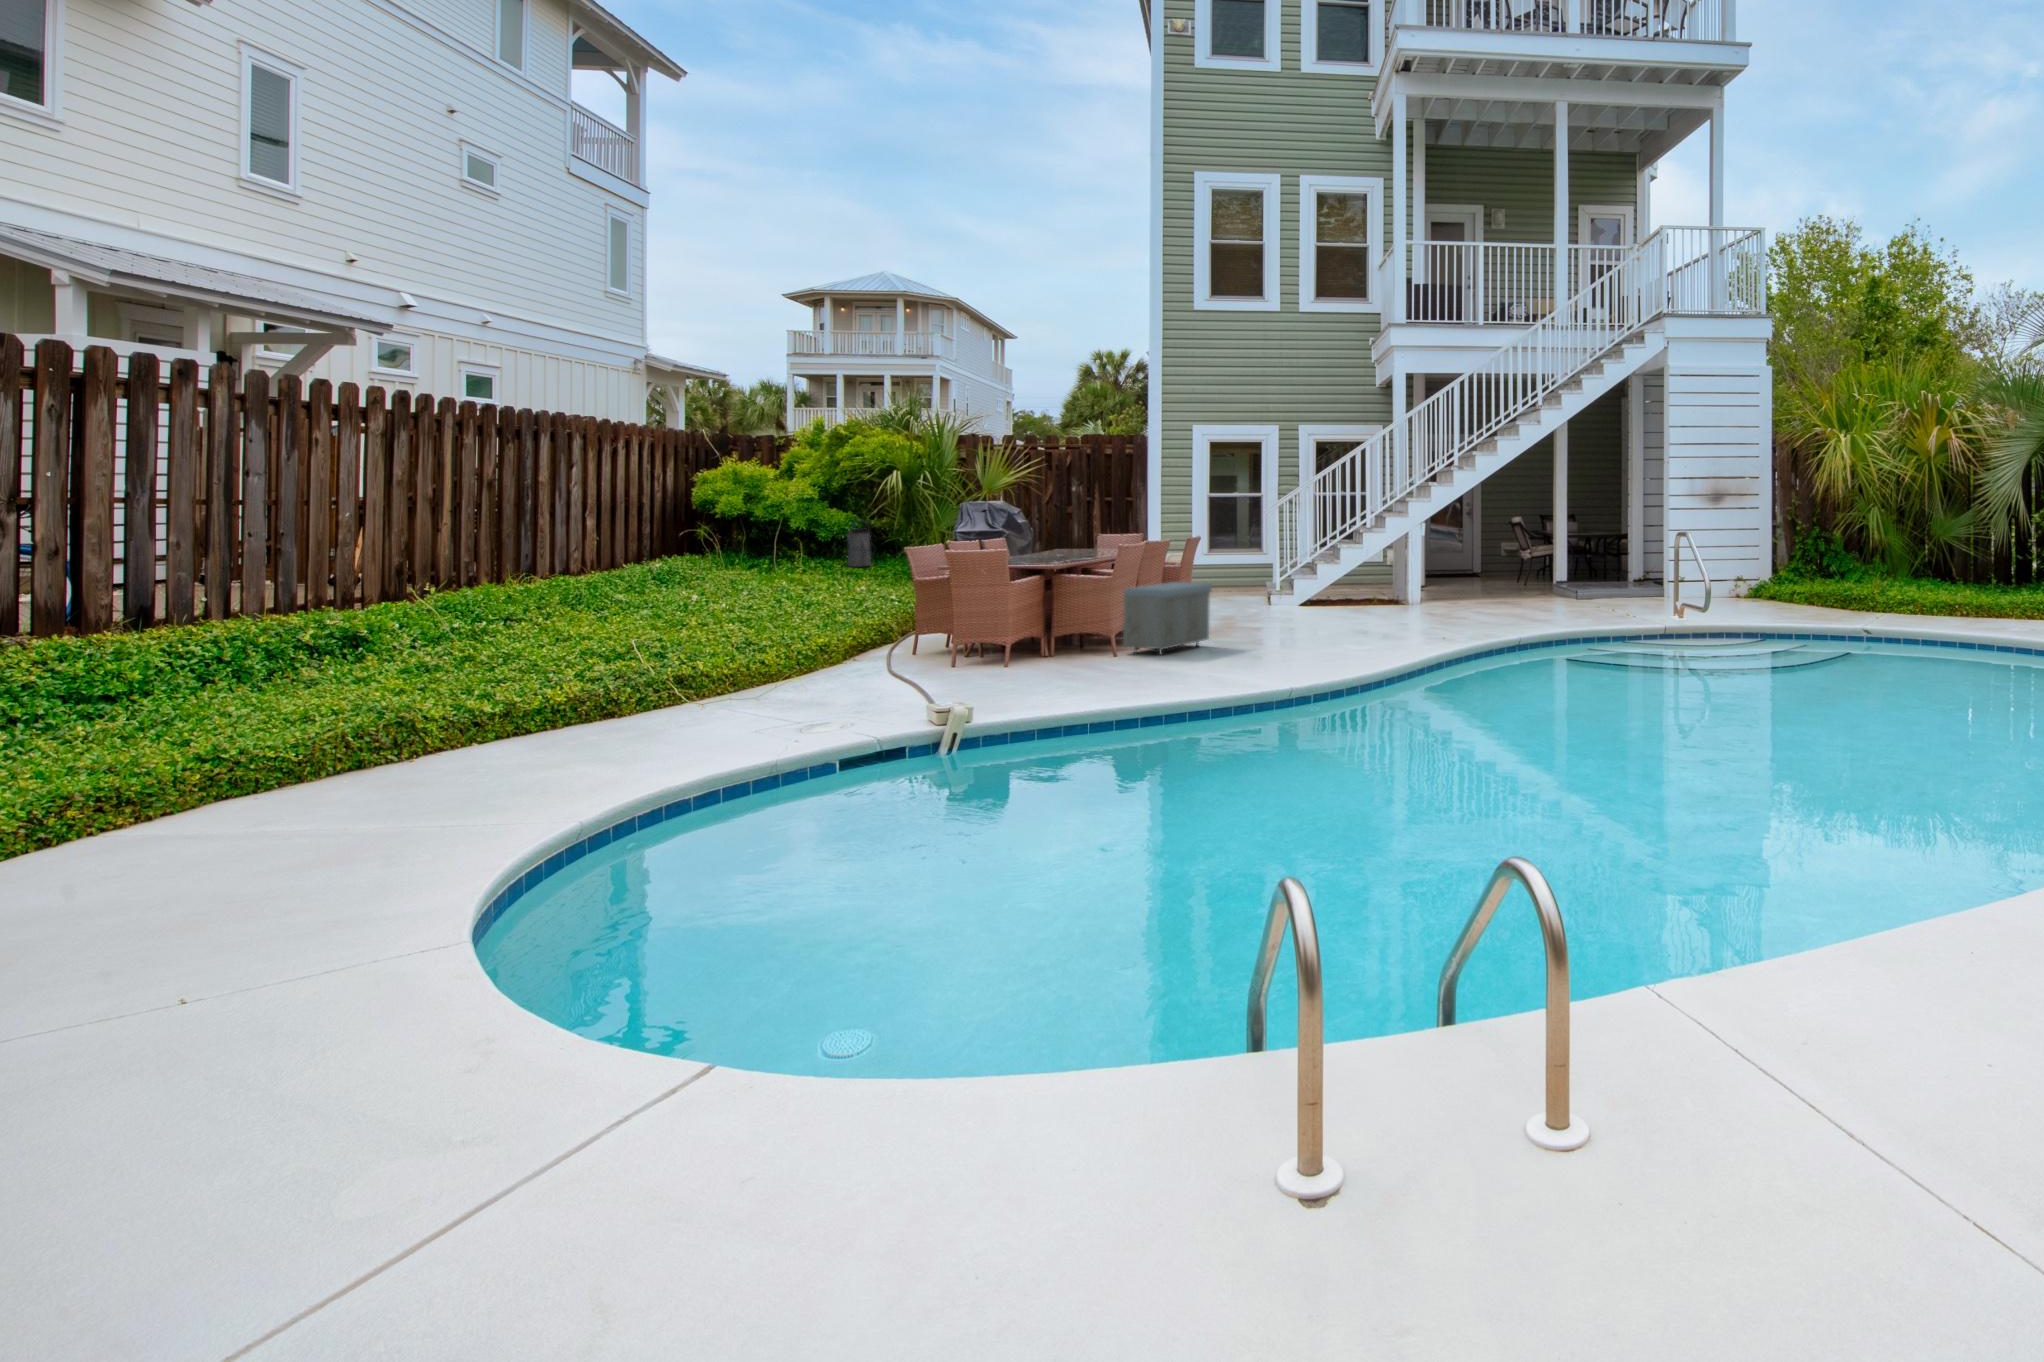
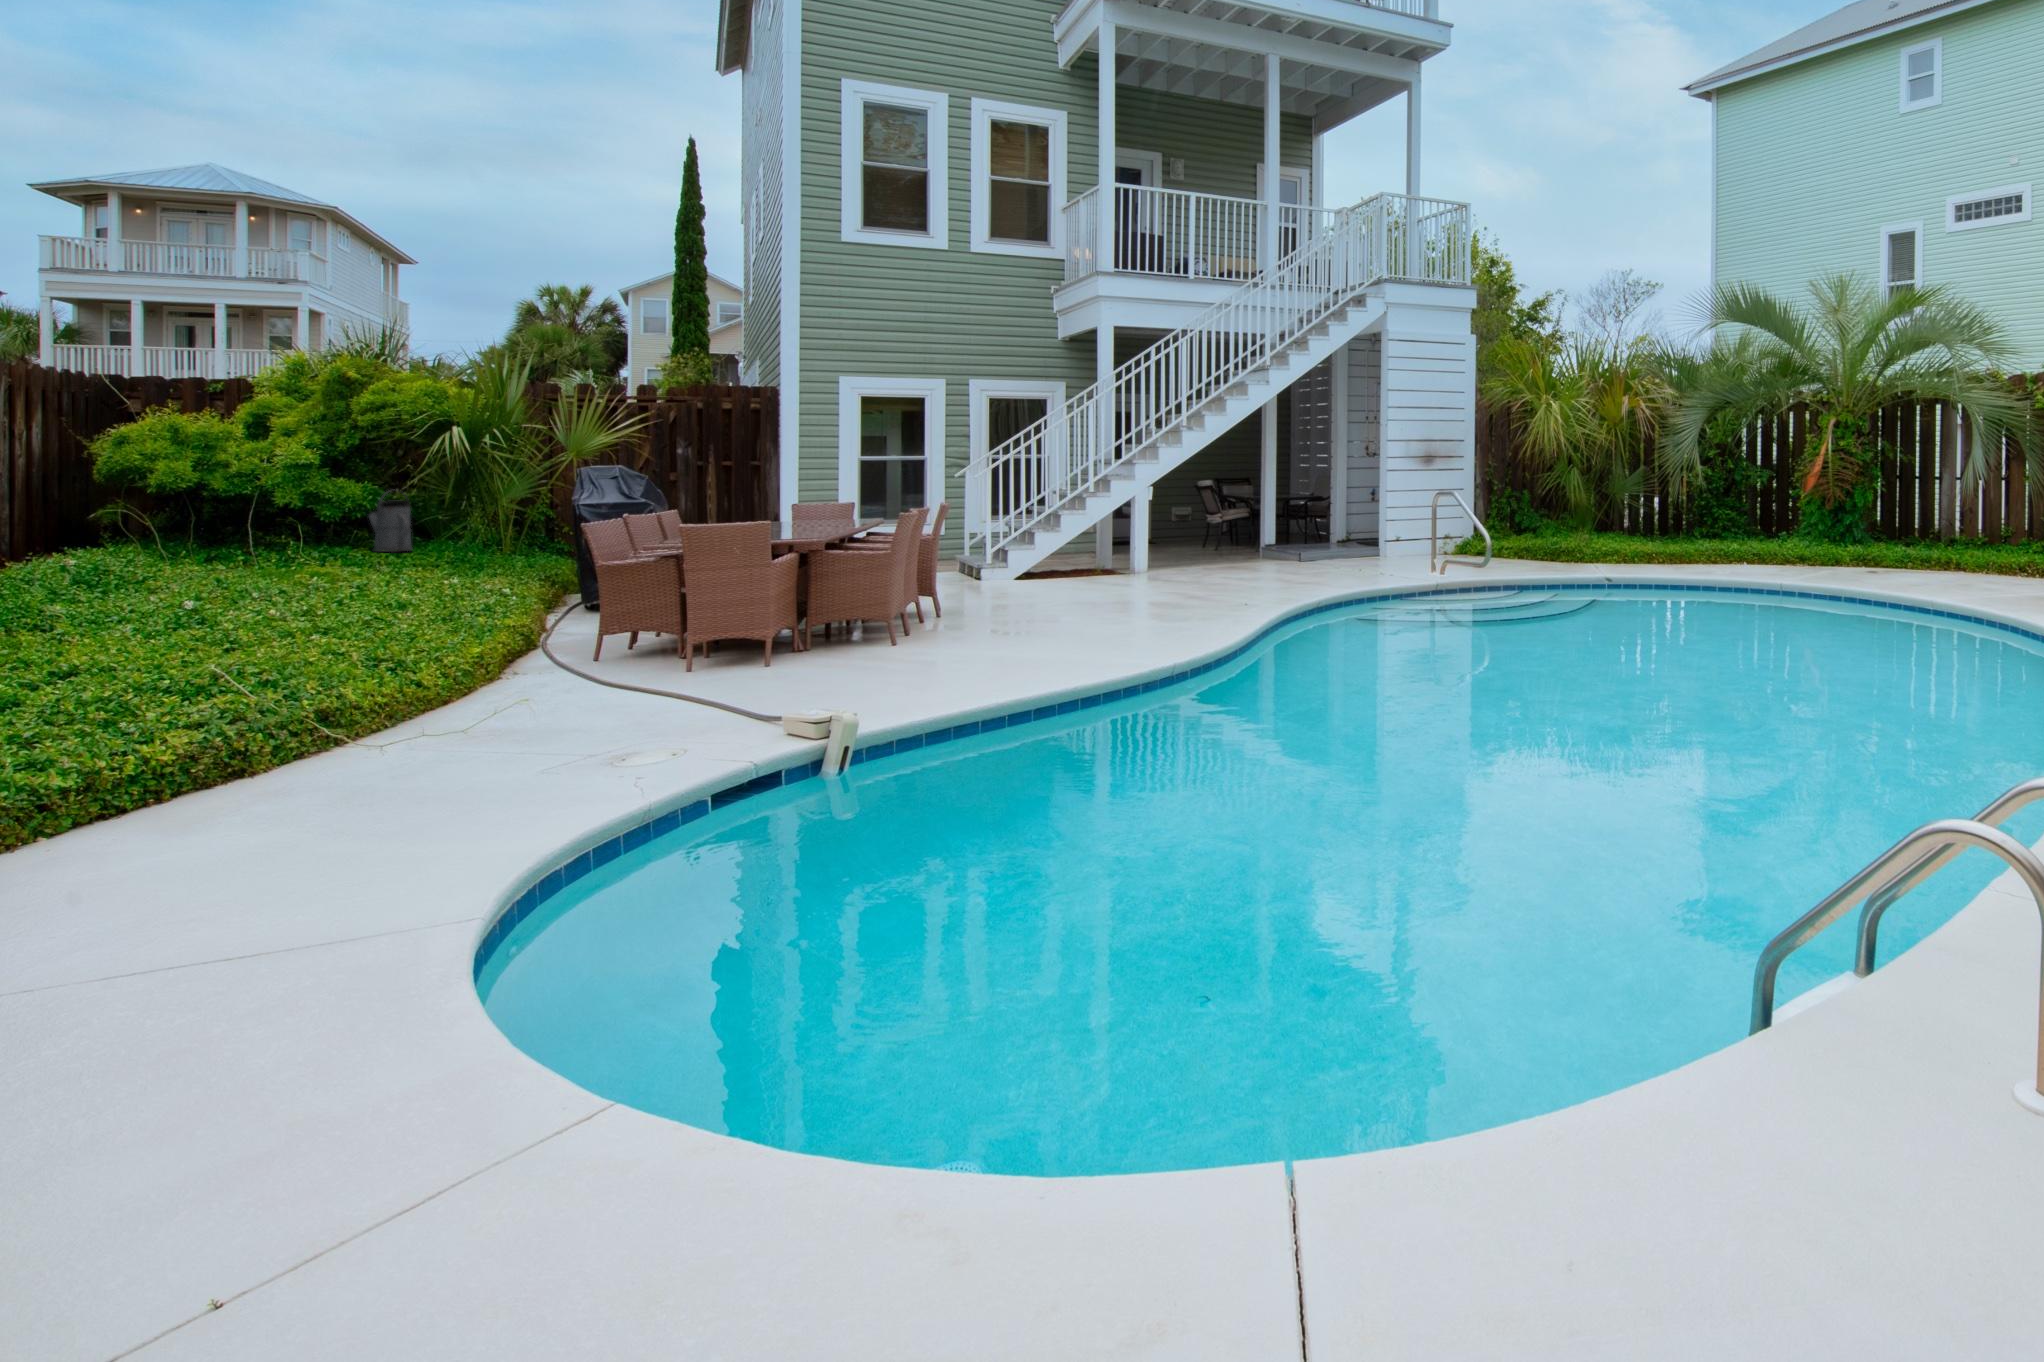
storage bench: present [1123,582,1212,654] -> none [896,556,990,643]

